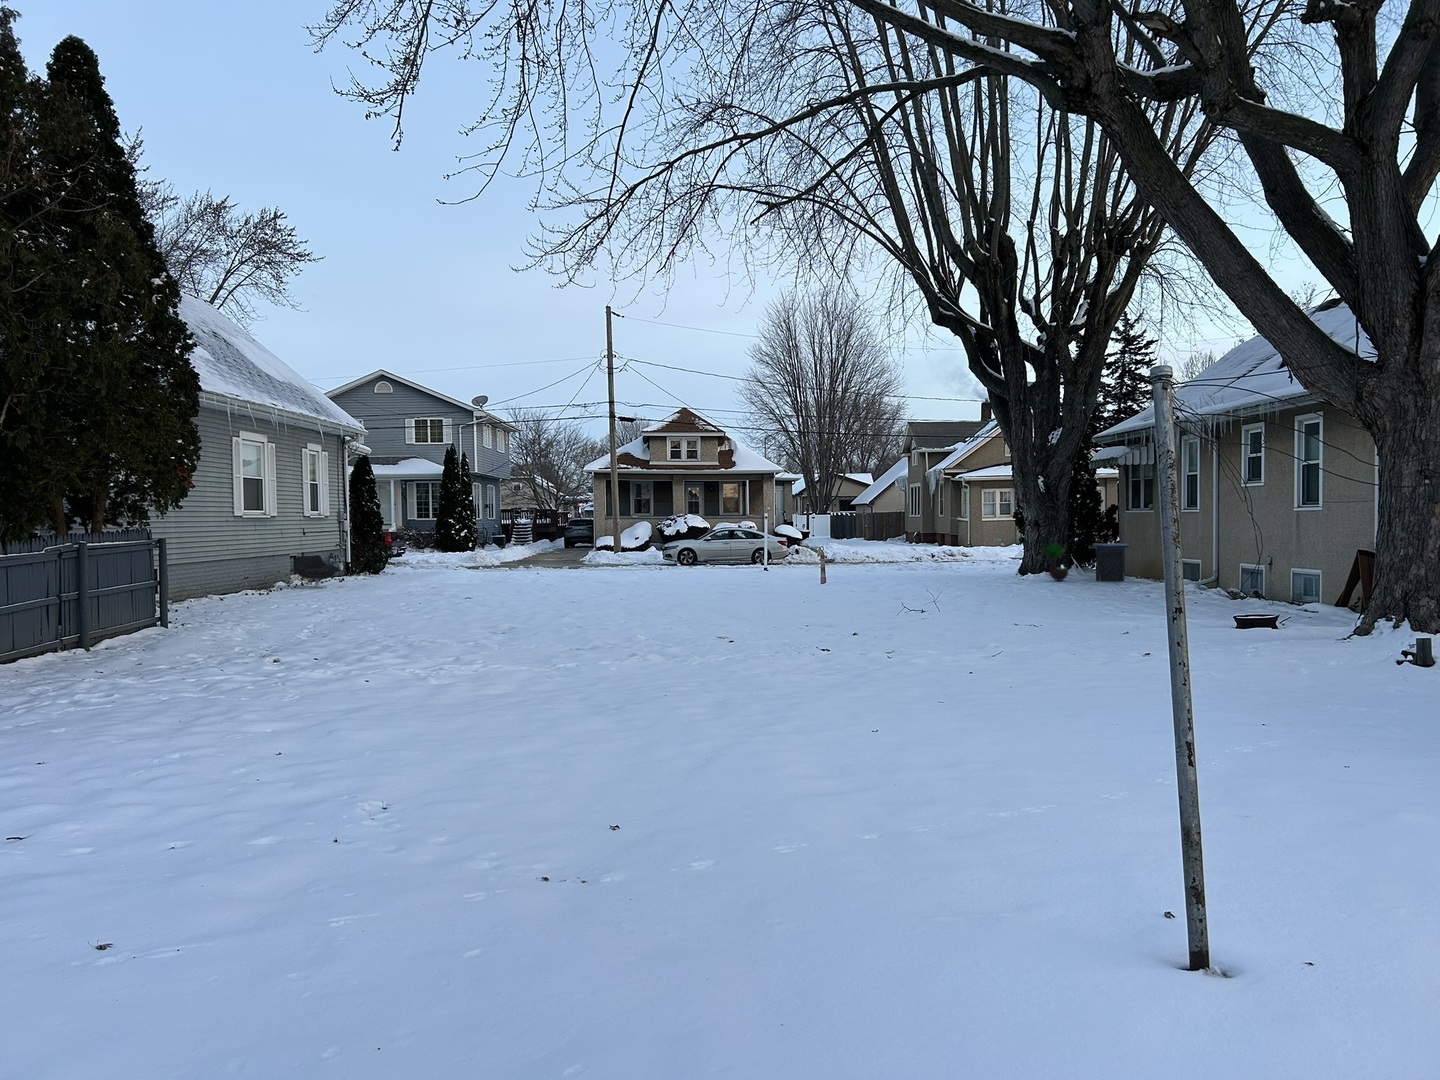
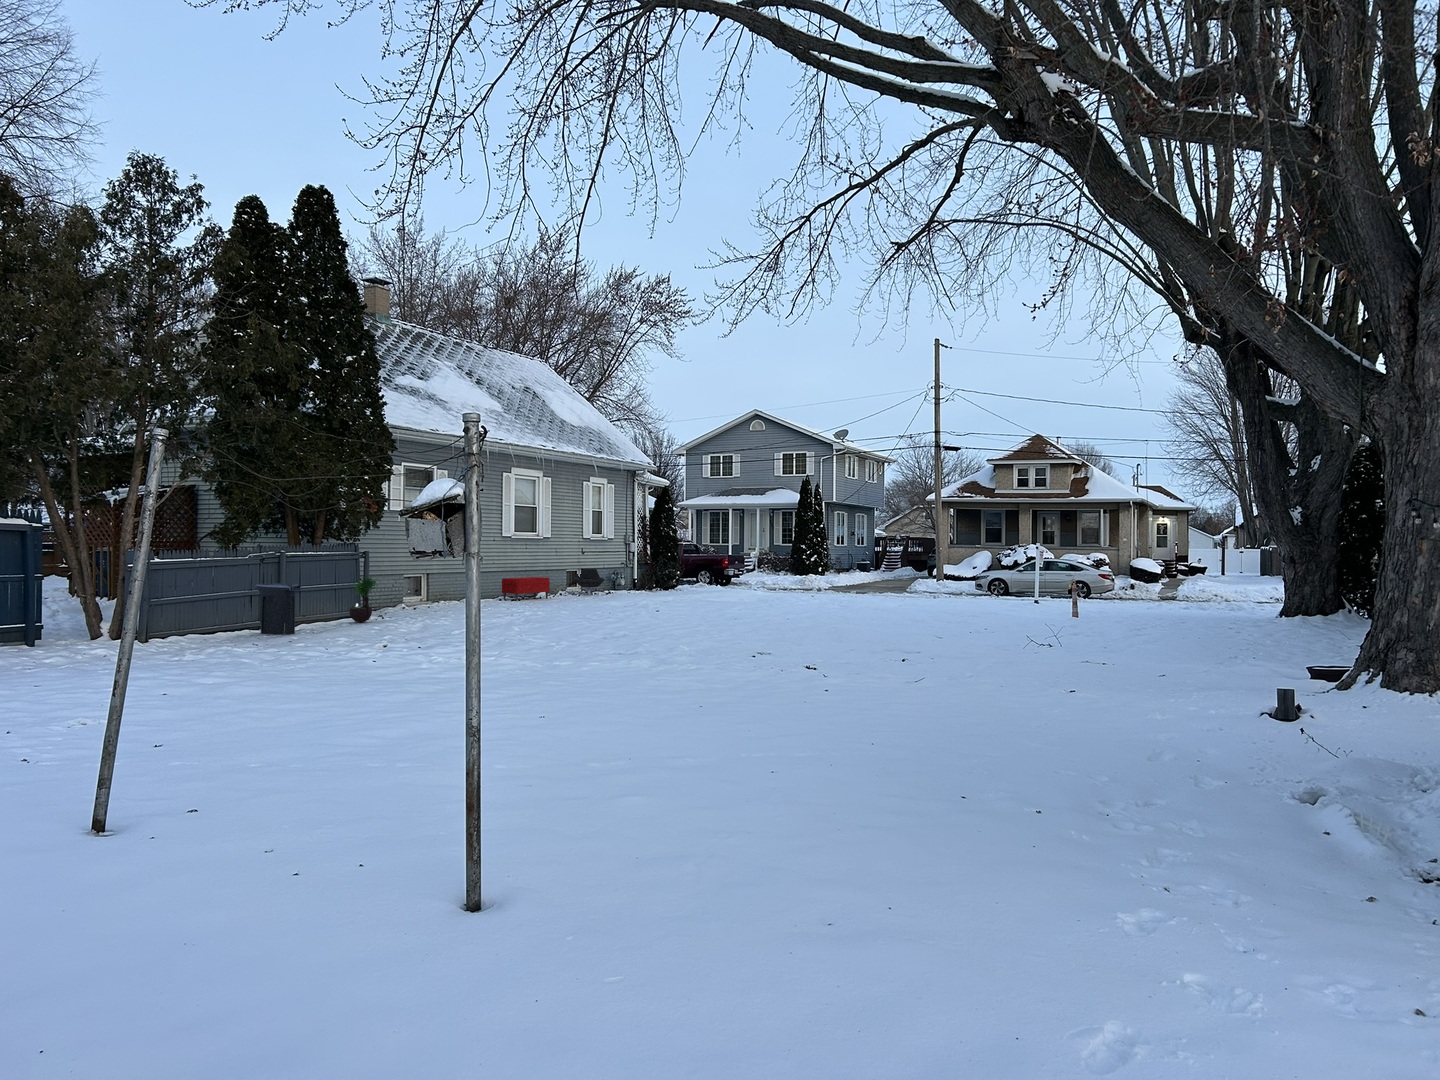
potted tree: present [1043,543,1068,581] -> present [350,578,376,622]
trash can: present [1091,543,1130,581] -> present [256,584,300,635]
bench: none [228,568,286,599] -> present [502,577,550,601]

